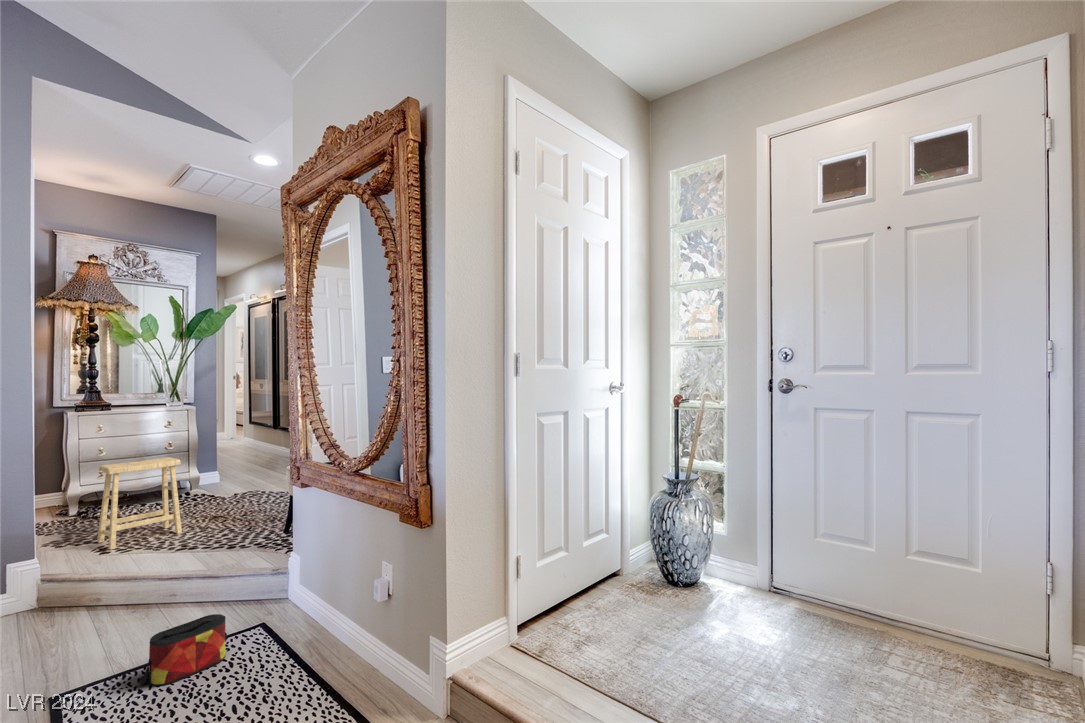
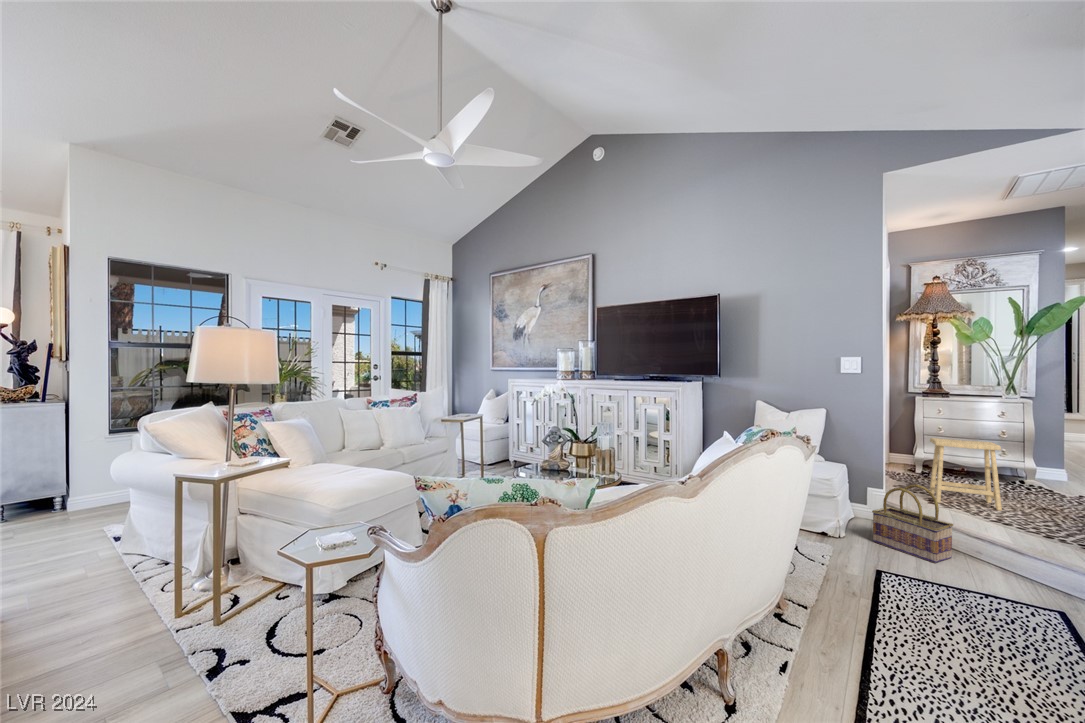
basket: none [26,536,146,652] -> present [872,484,953,563]
bag: present [137,614,227,686] -> none [931,564,1014,615]

